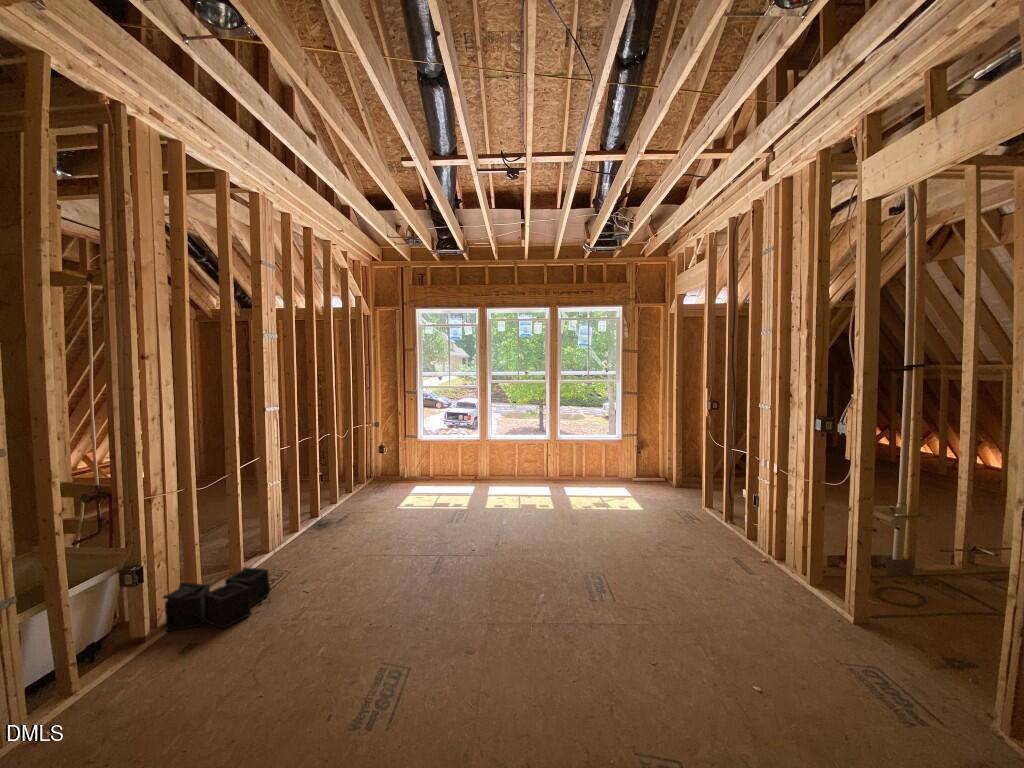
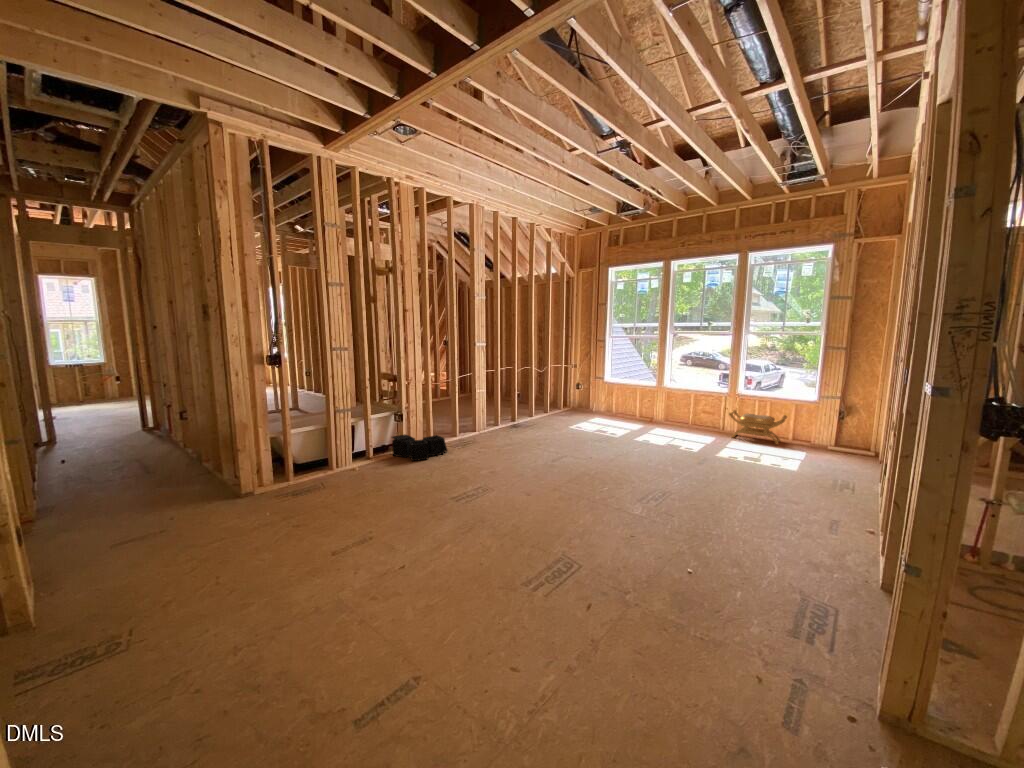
stool: none [557,456,605,484] -> present [729,410,787,445]

